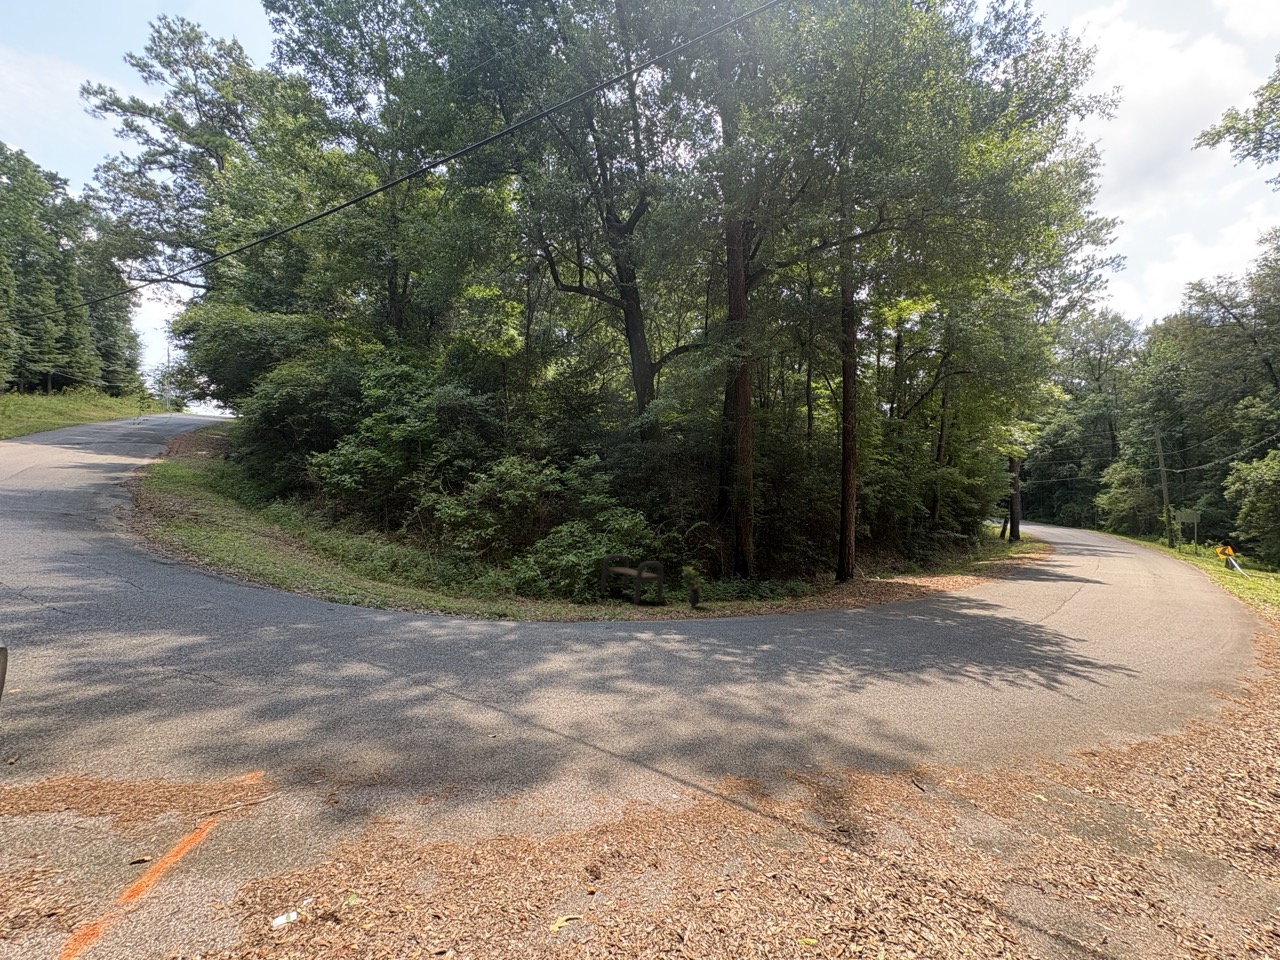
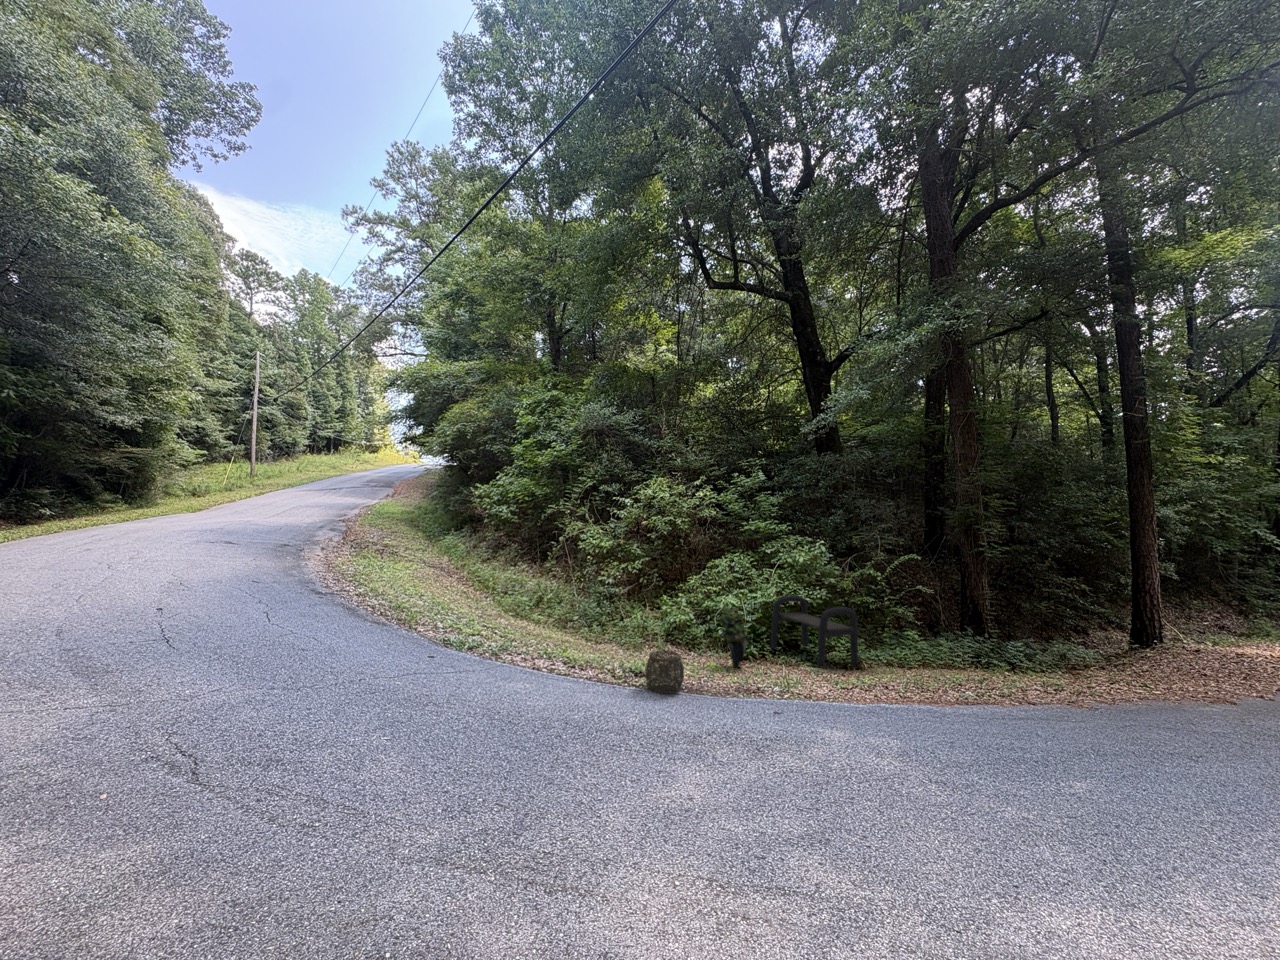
potted plant: present [682,567,703,608] -> present [719,608,750,668]
woven basket: none [514,592,544,621] -> present [645,651,684,694]

